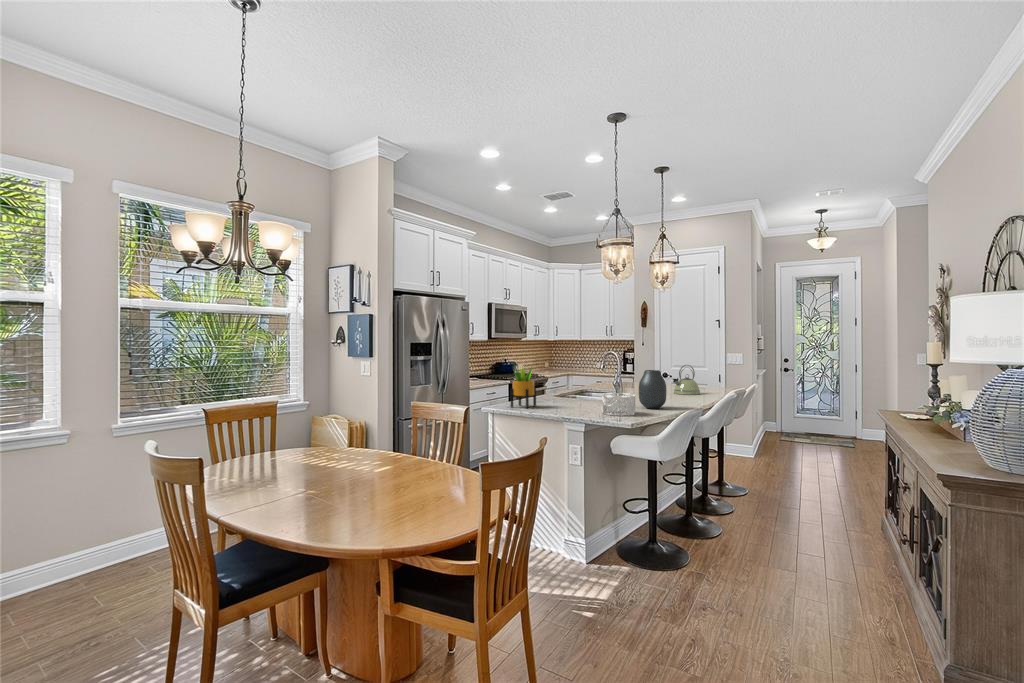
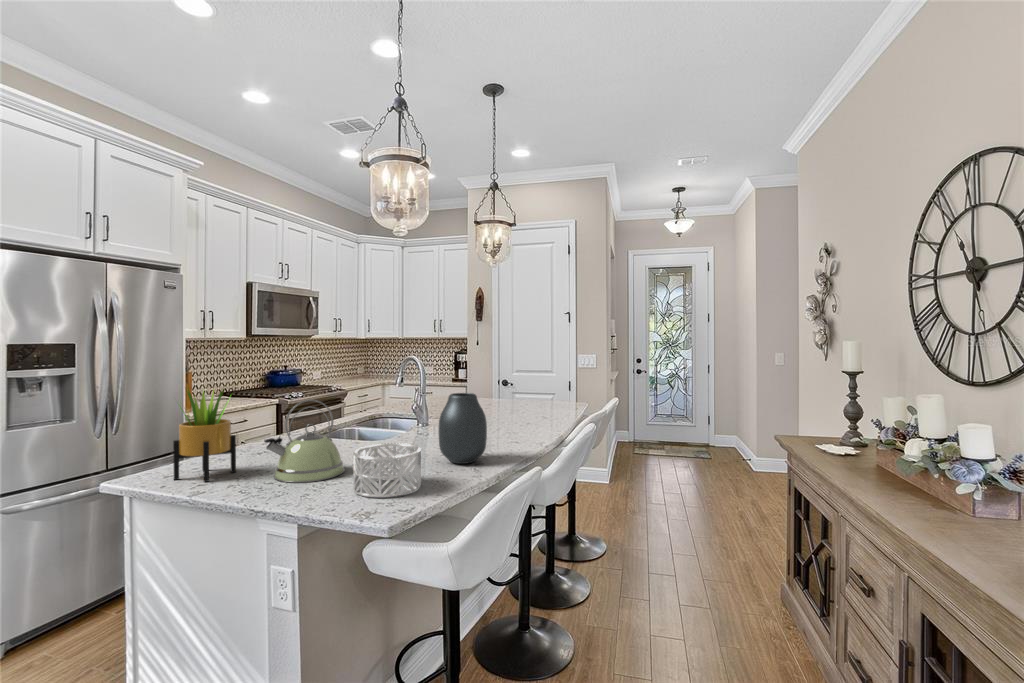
kettle: present [673,365,700,395] -> present [264,399,345,483]

